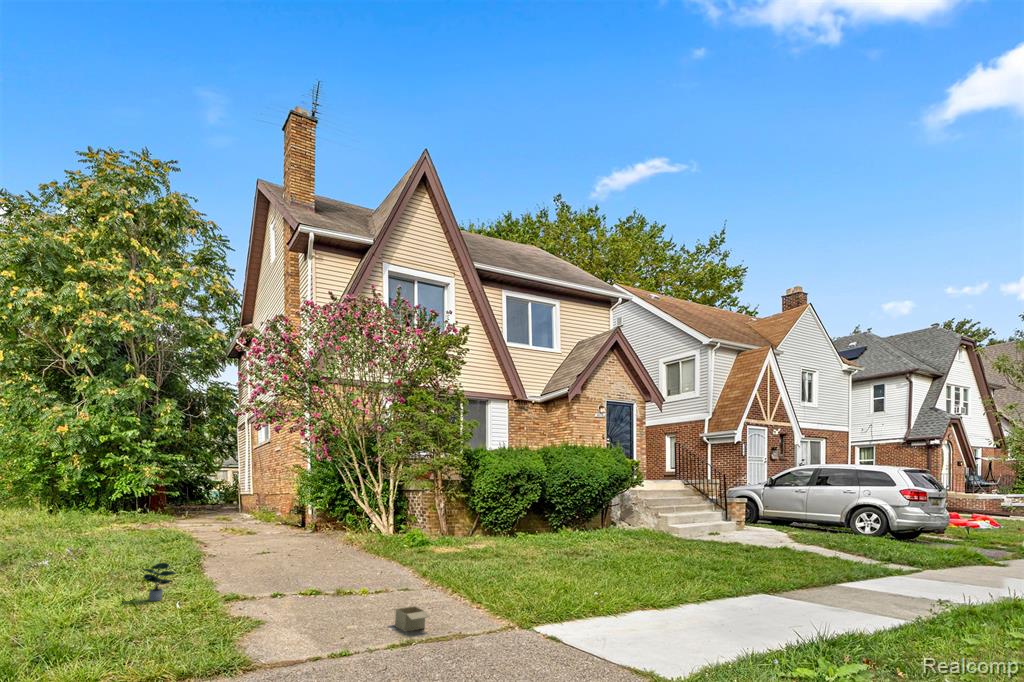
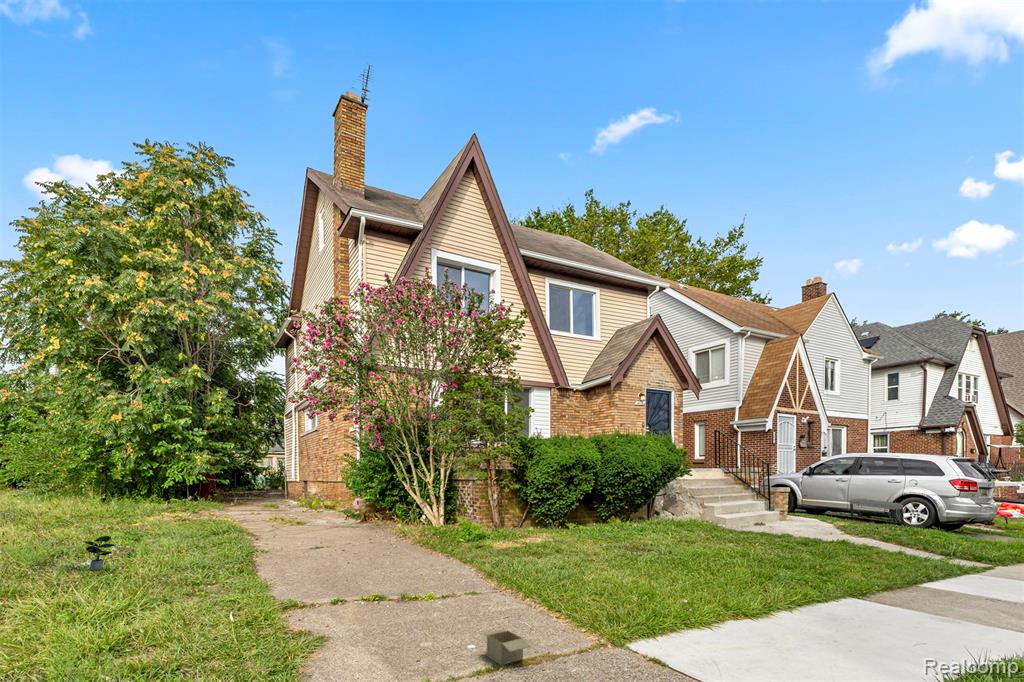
bench: none [802,509,851,534] -> present [849,499,904,524]
potted plant: present [143,563,176,601] -> present [84,536,116,570]

